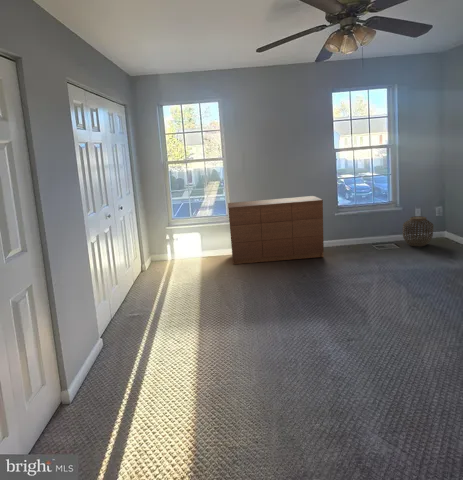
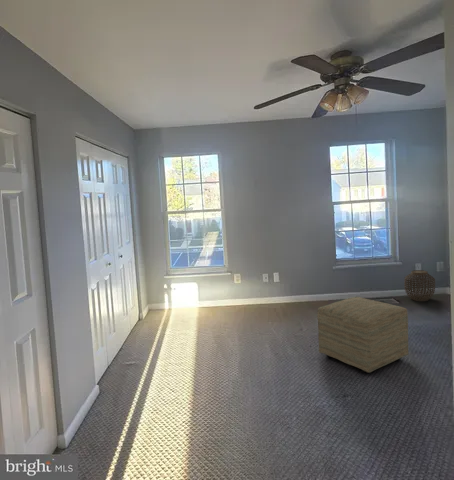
dresser: present [228,196,324,265] -> none [226,247,323,316]
ottoman: none [322,243,413,317] -> present [317,297,408,373]

